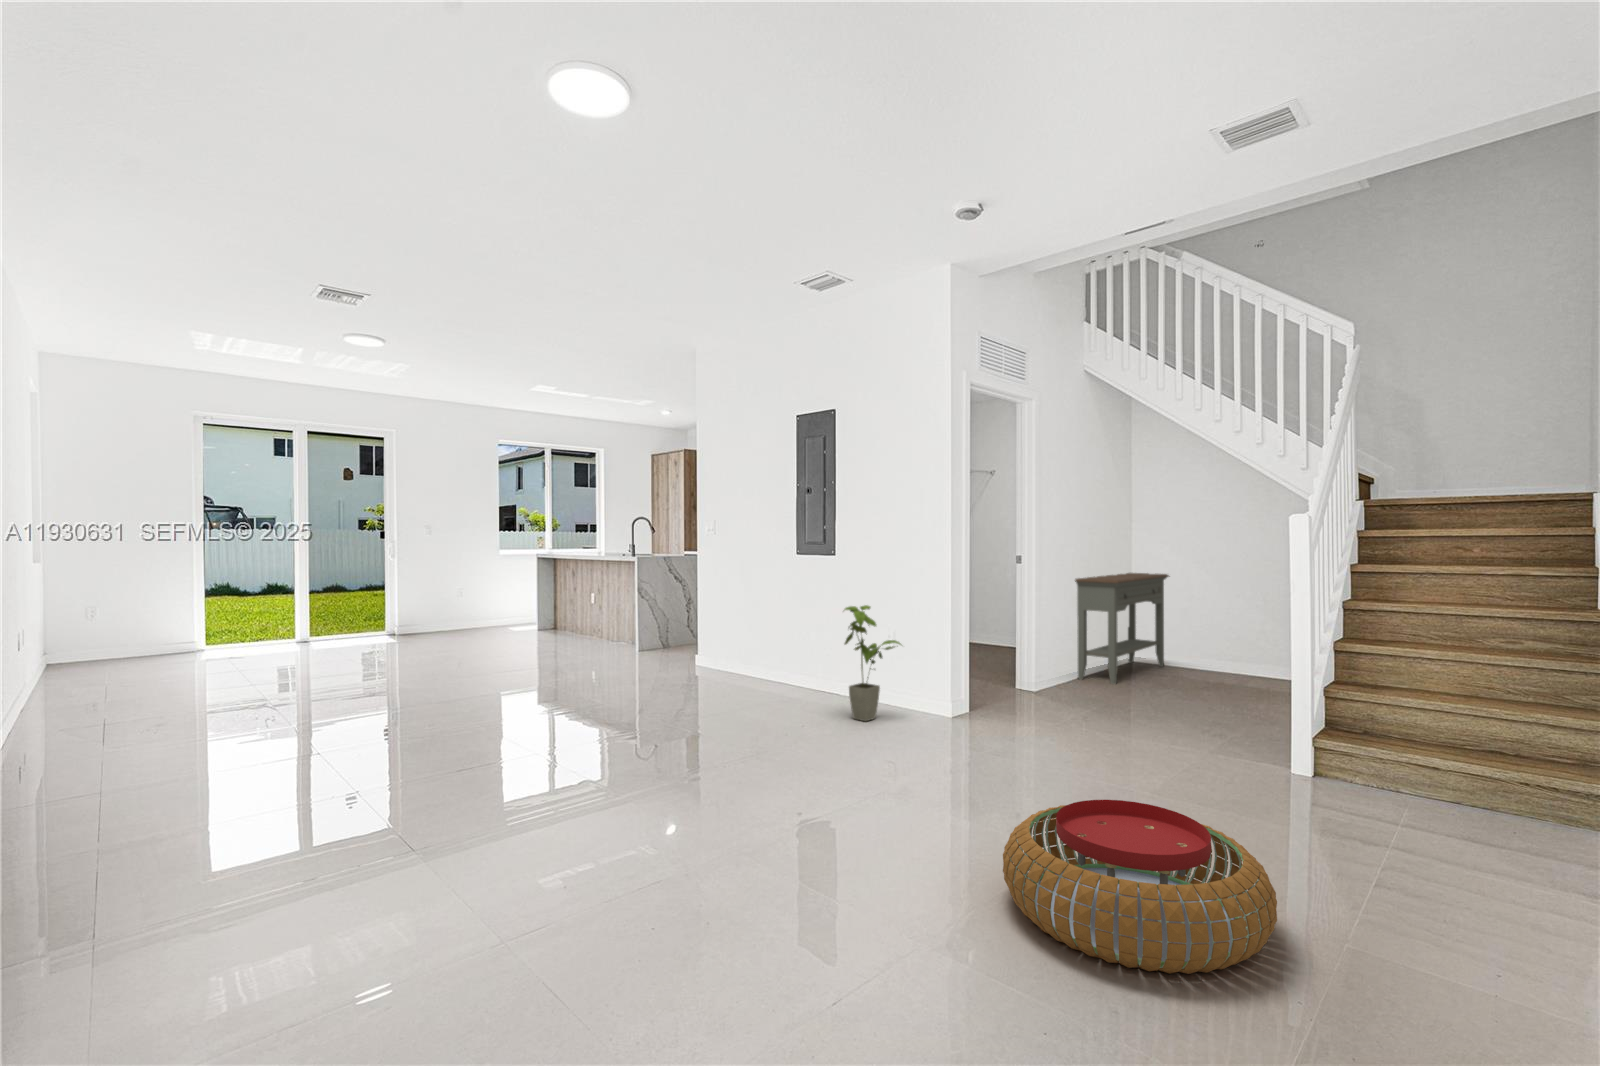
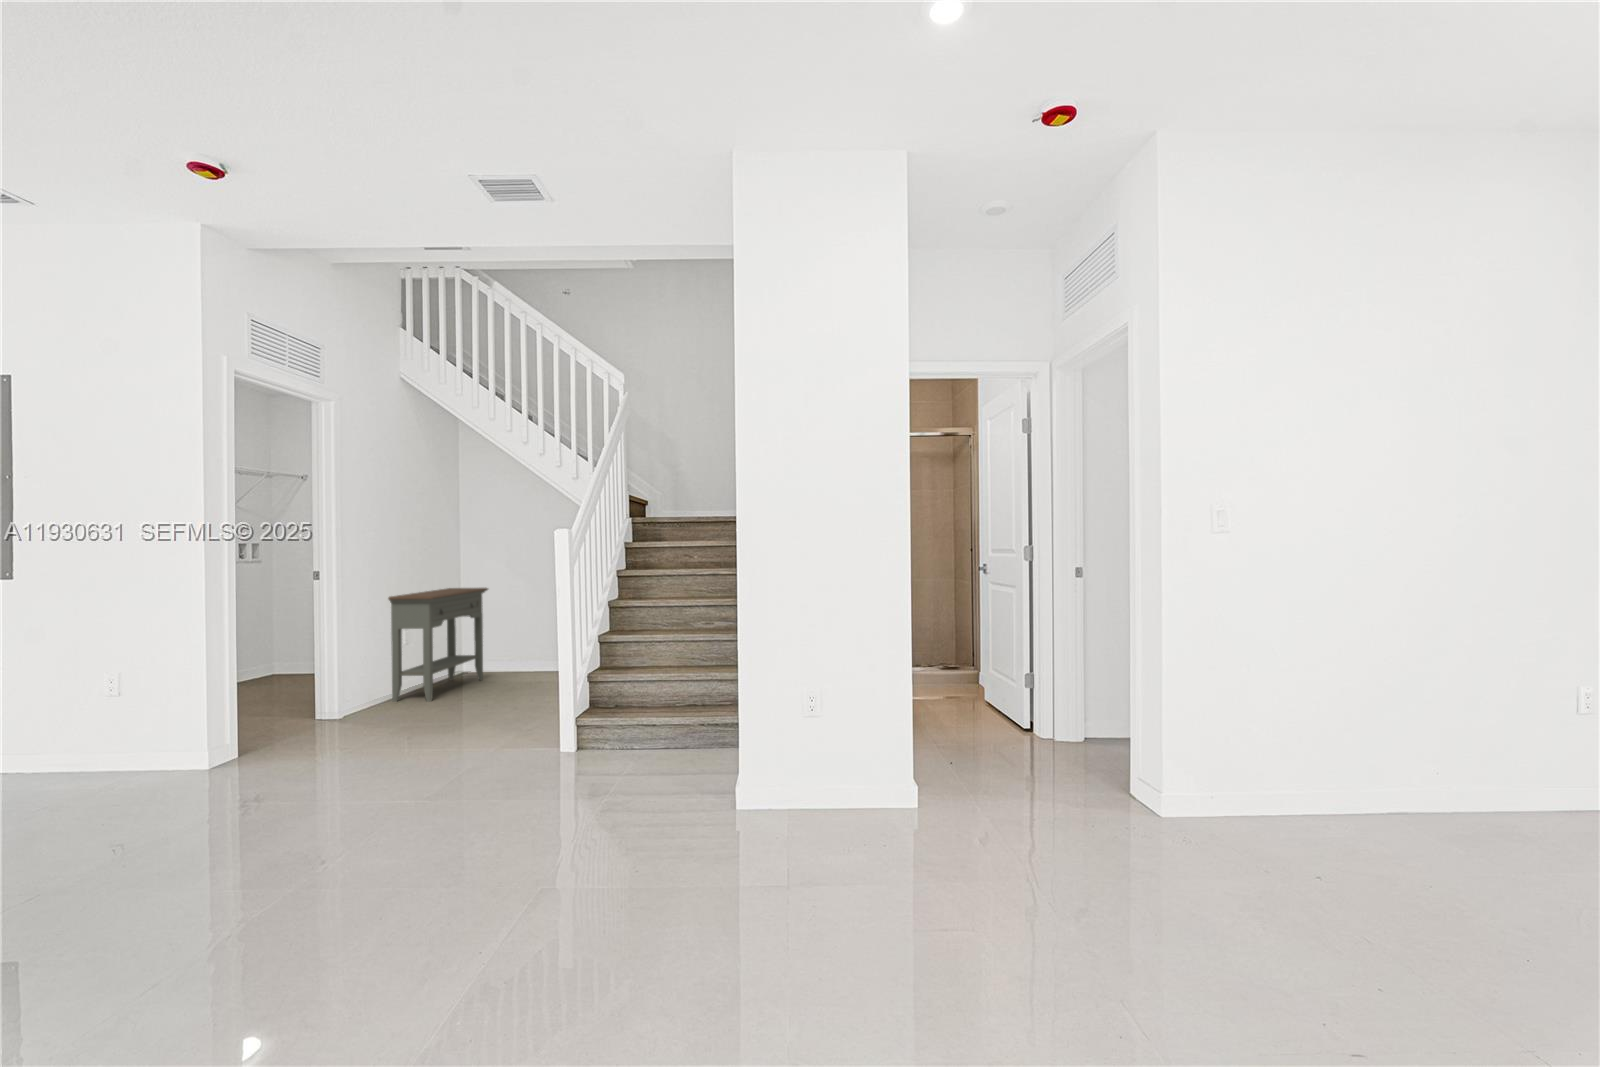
house plant: present [845,605,901,721] -> none [85,640,176,779]
pouf: present [1003,800,1277,974] -> none [289,777,511,899]

